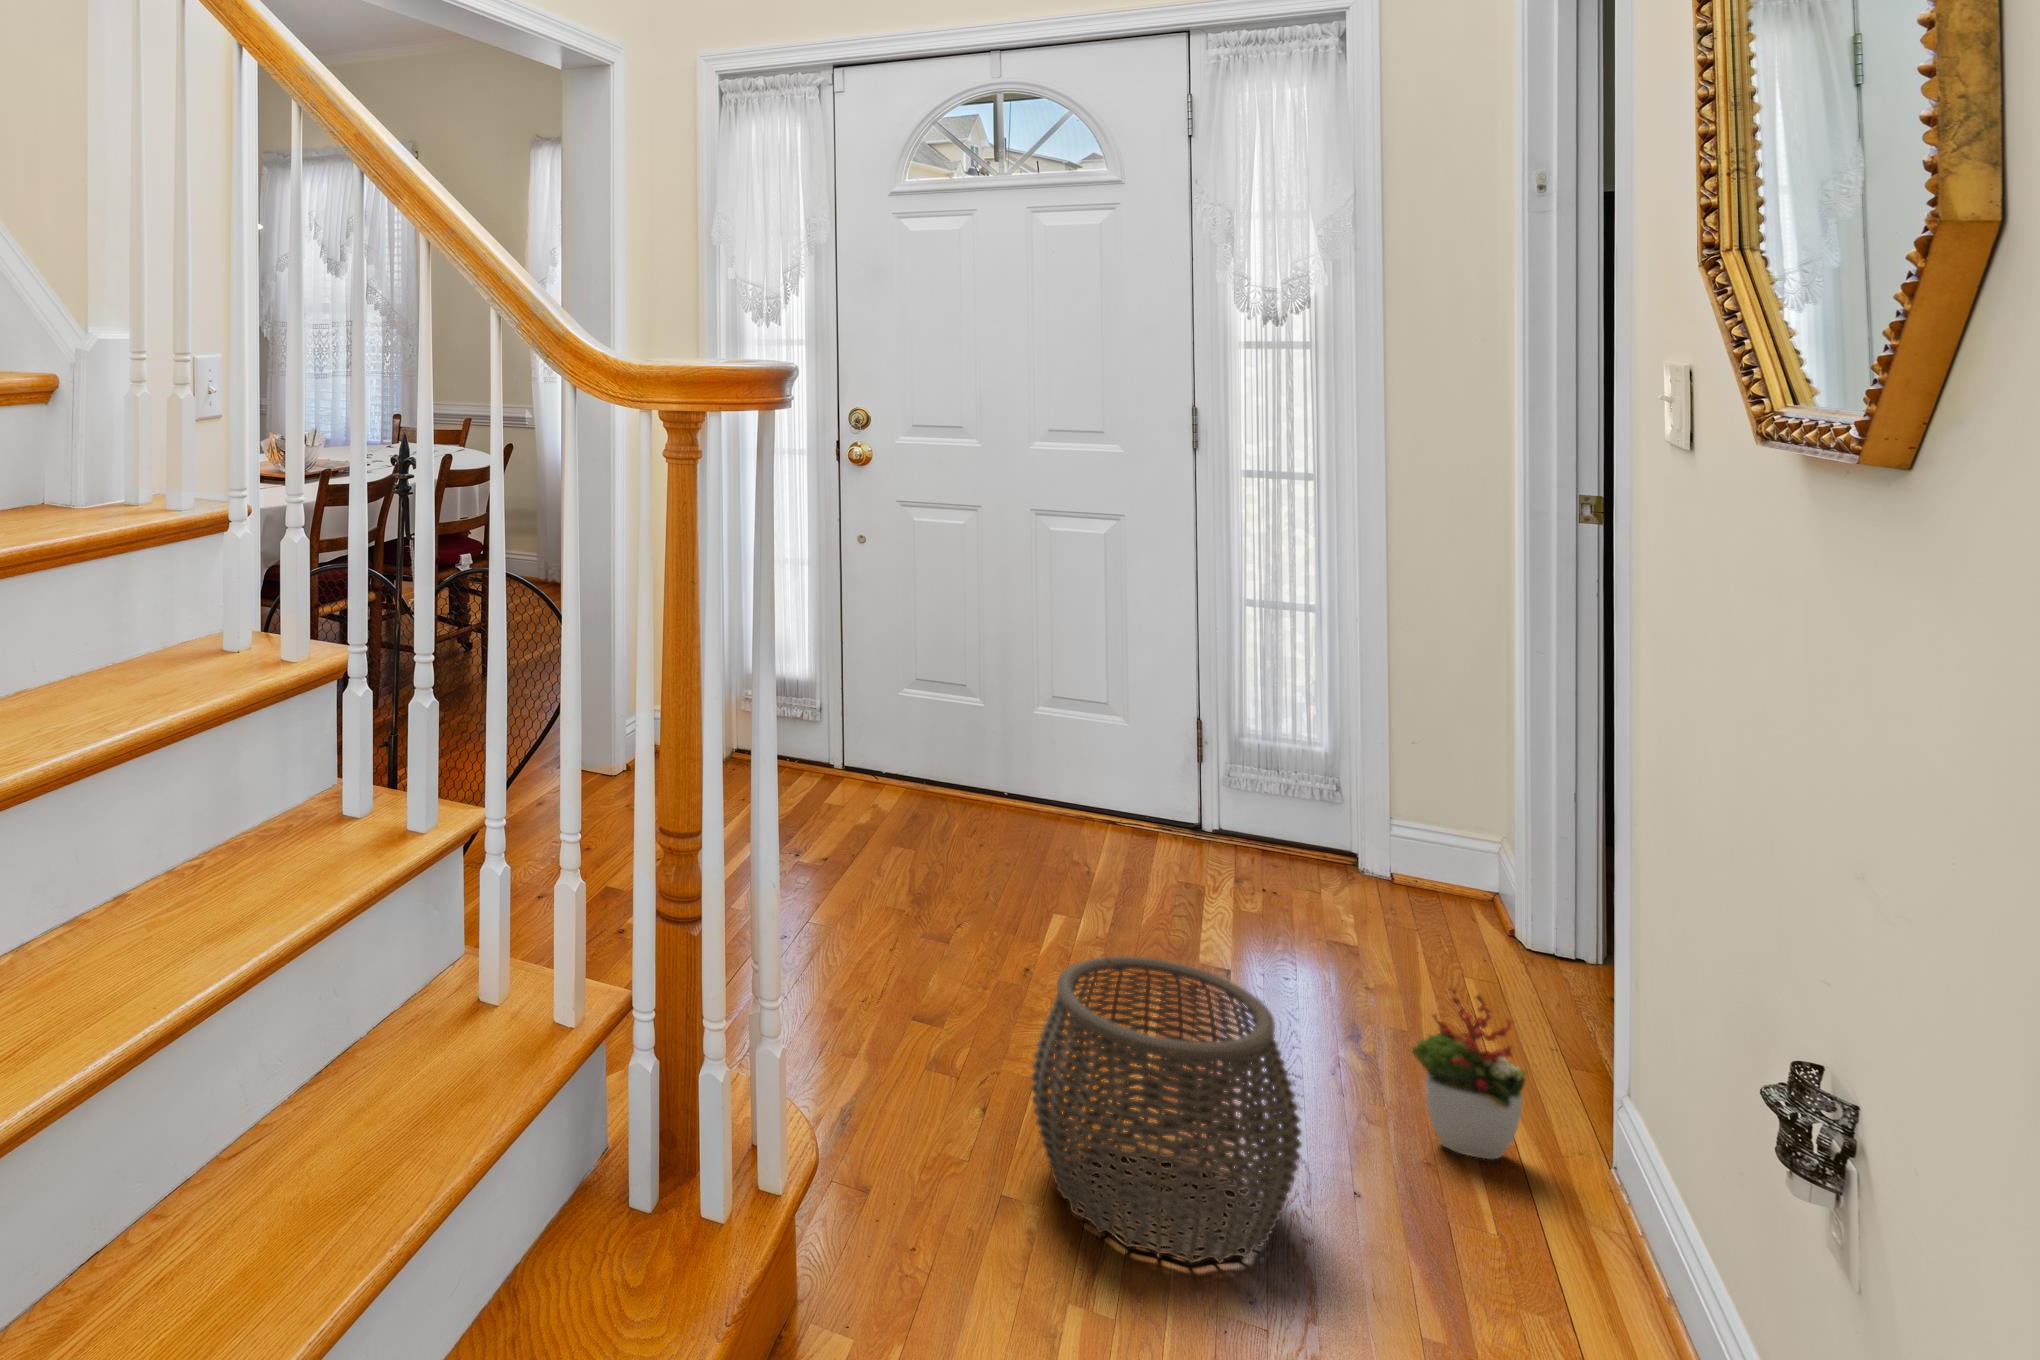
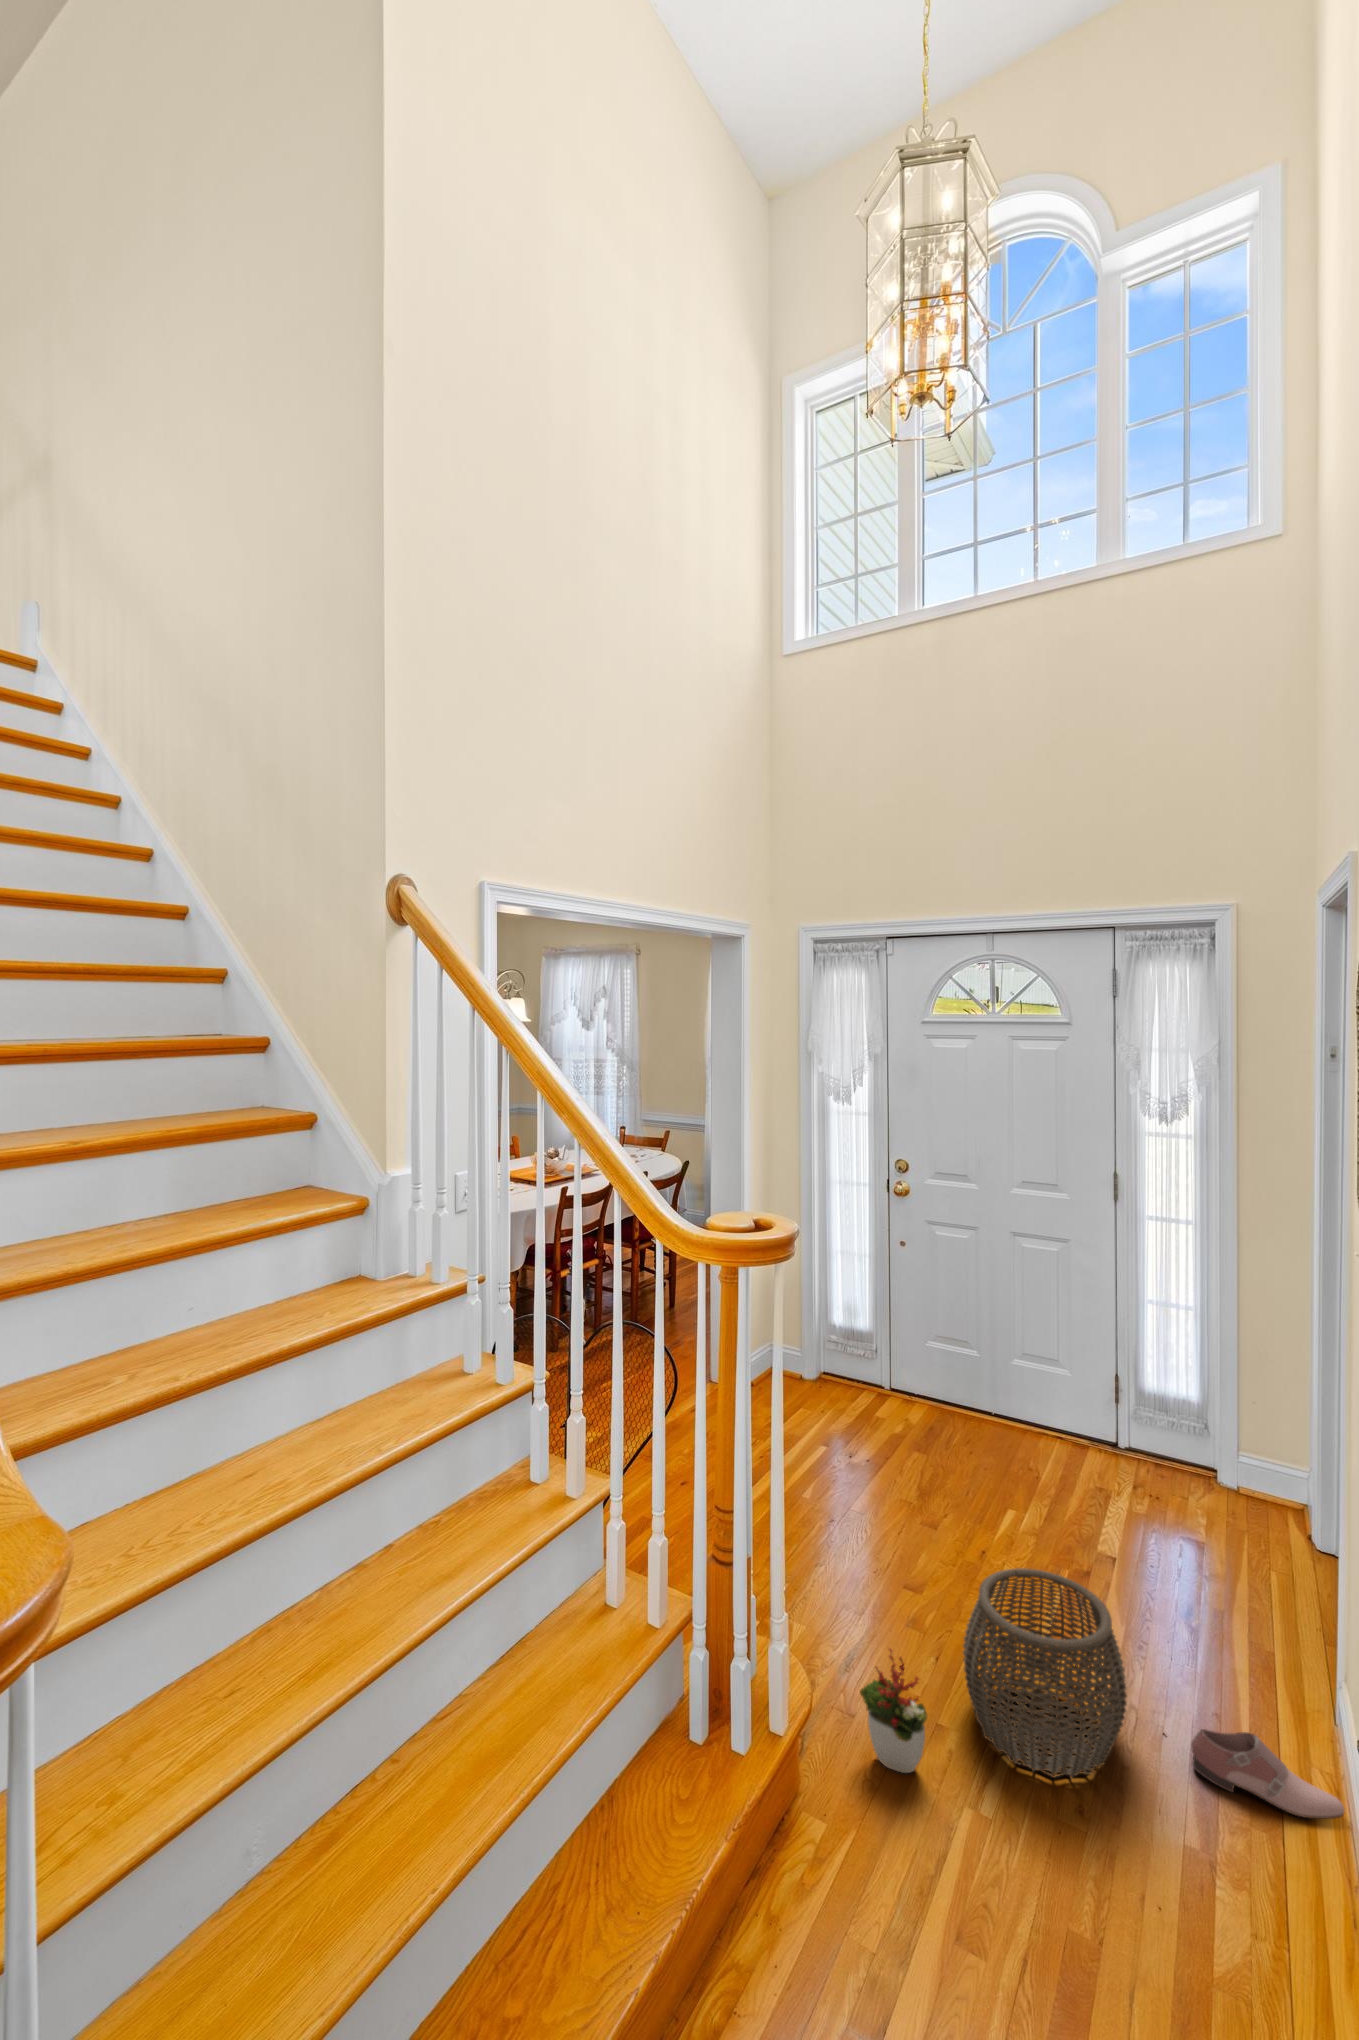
decorative plant: present [1412,988,1526,1159] -> present [860,1648,927,1773]
shoe: none [1401,1179,1651,1301] -> present [1191,1729,1345,1819]

